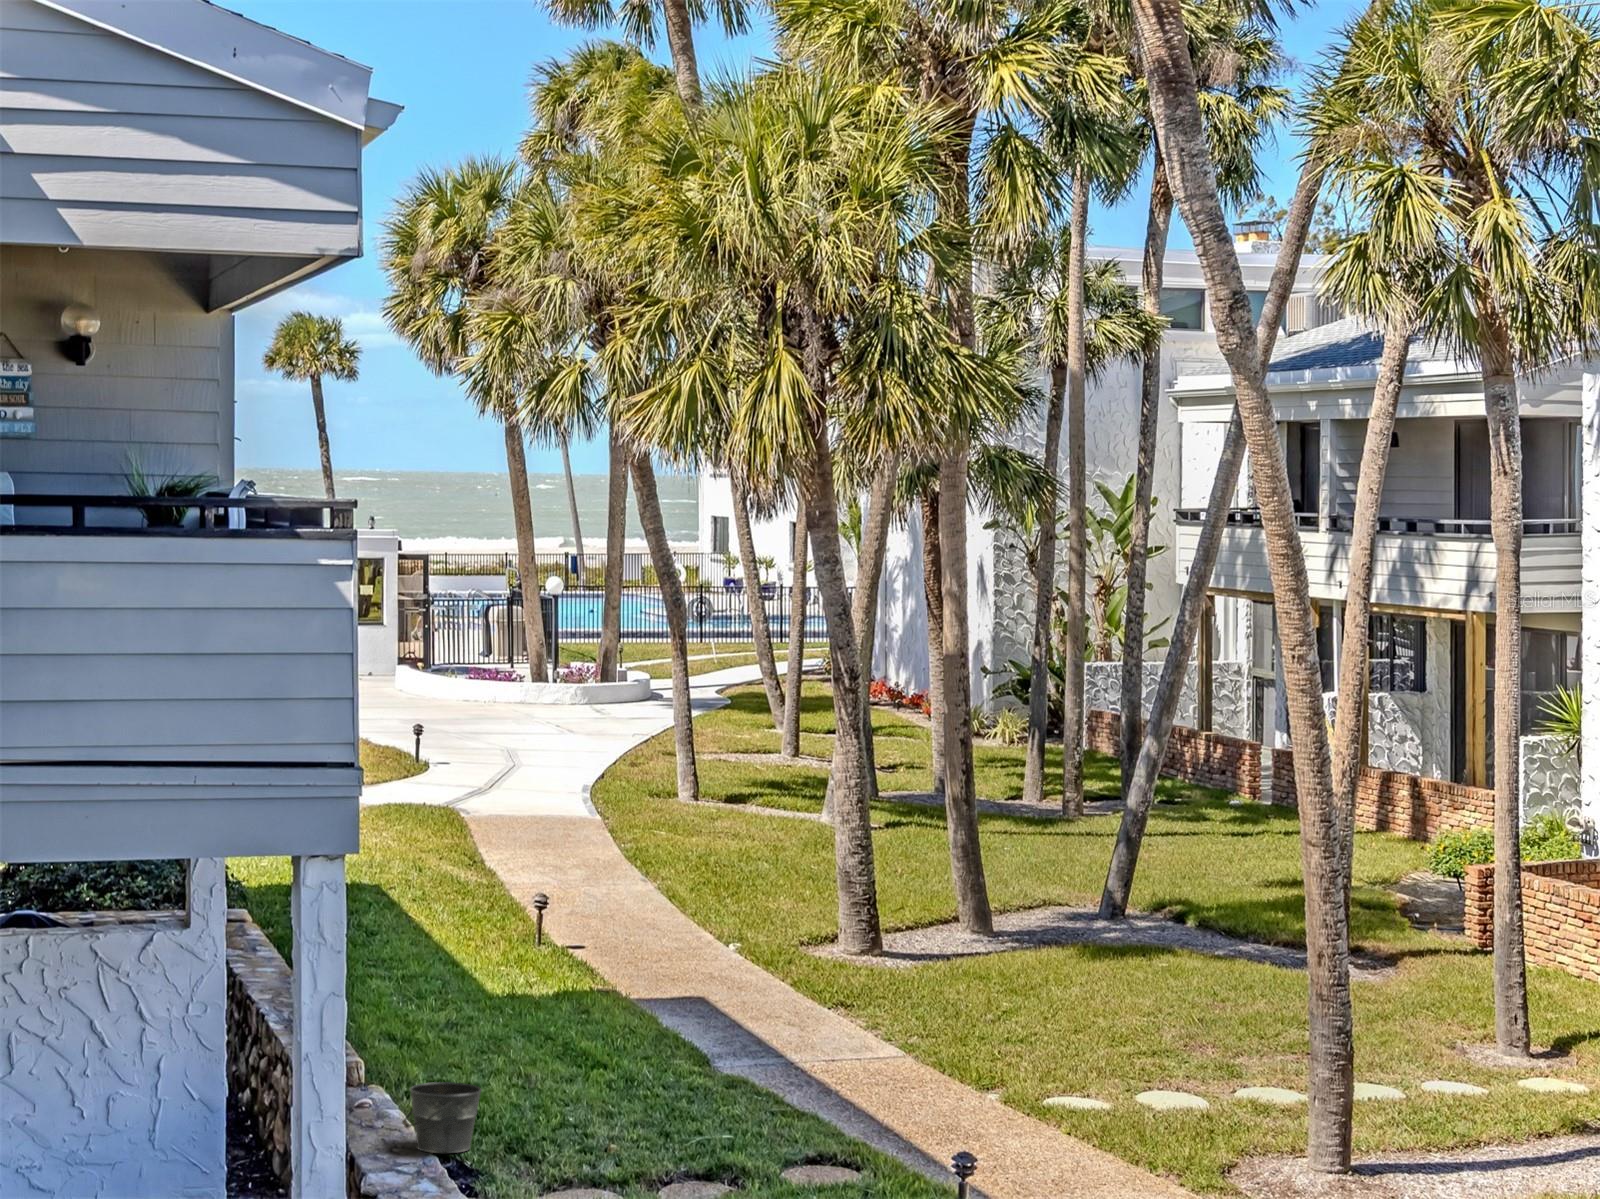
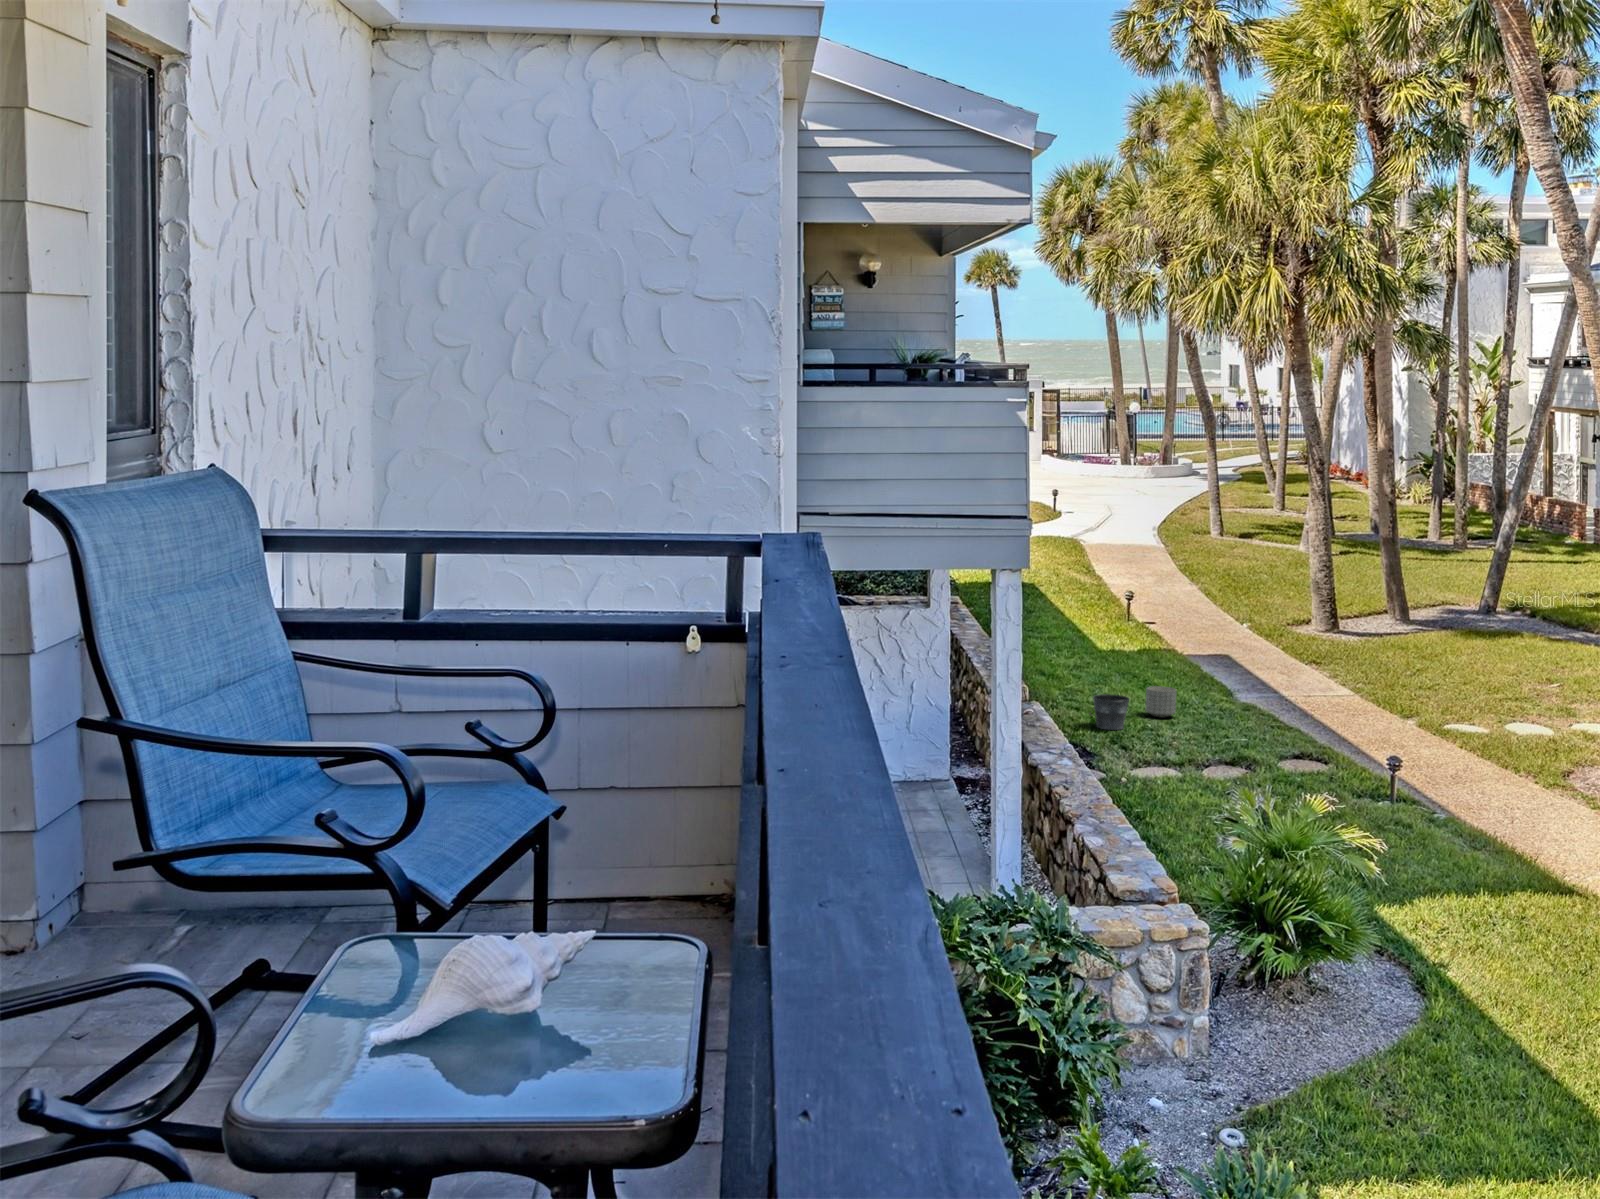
planter: none [517,1063,576,1124] -> present [1145,686,1176,718]

